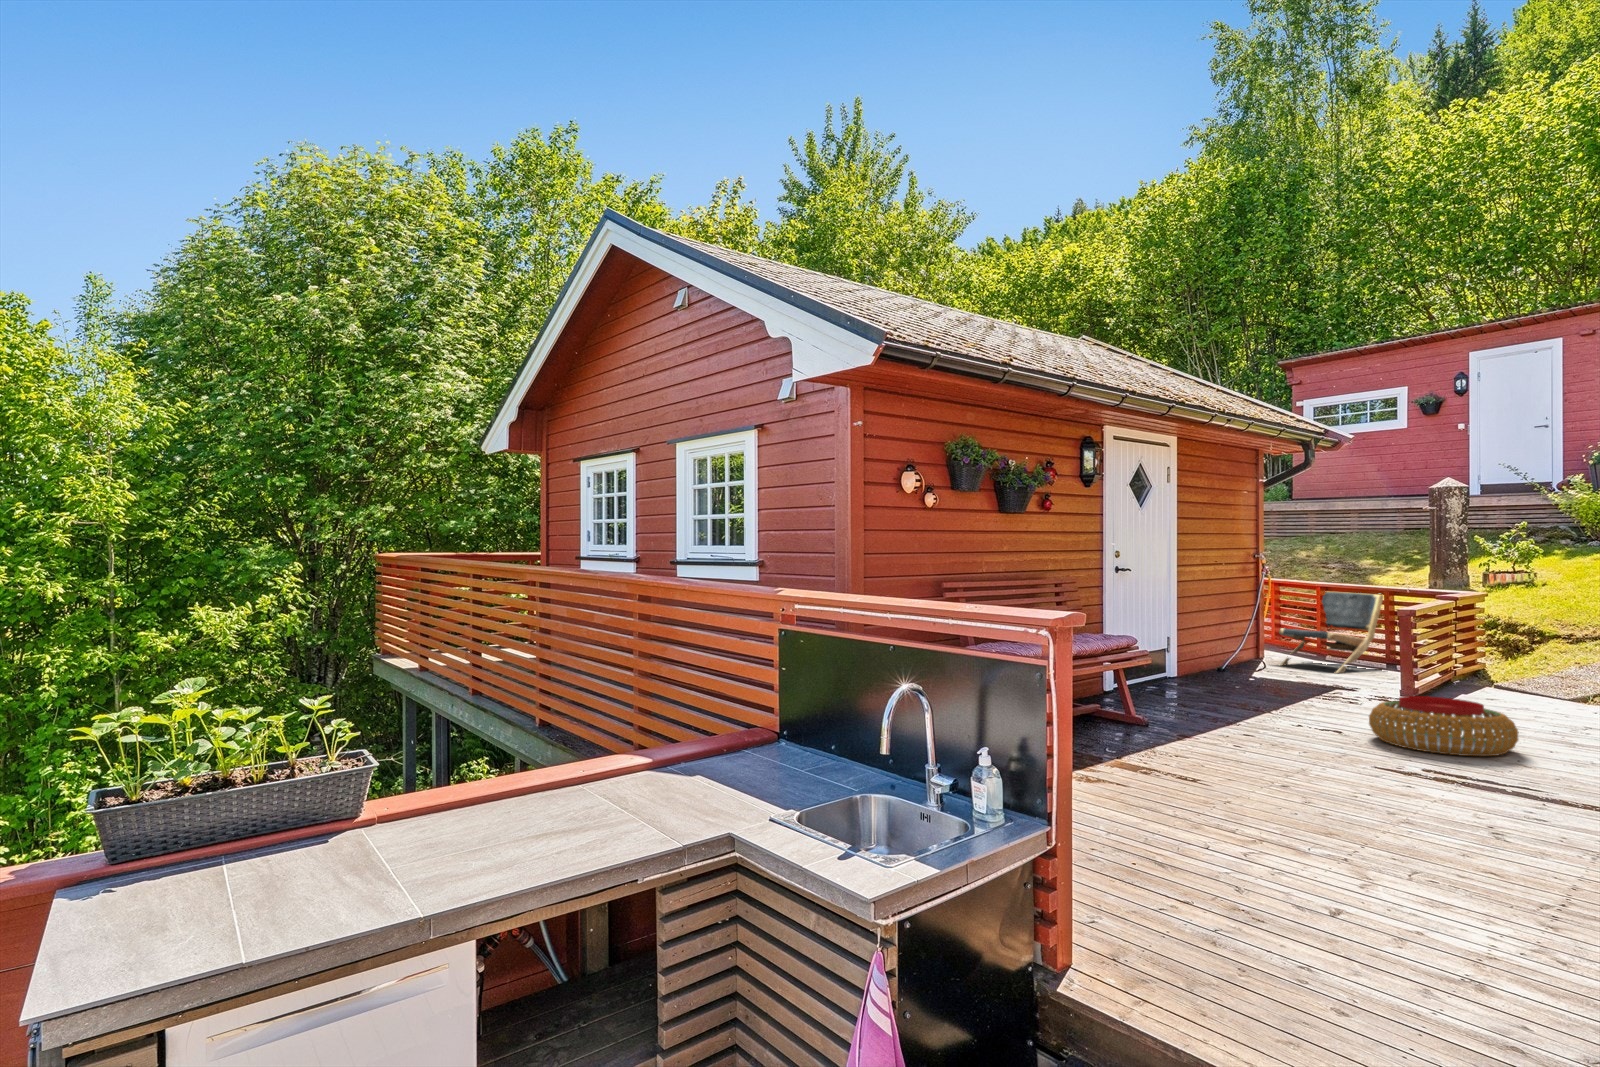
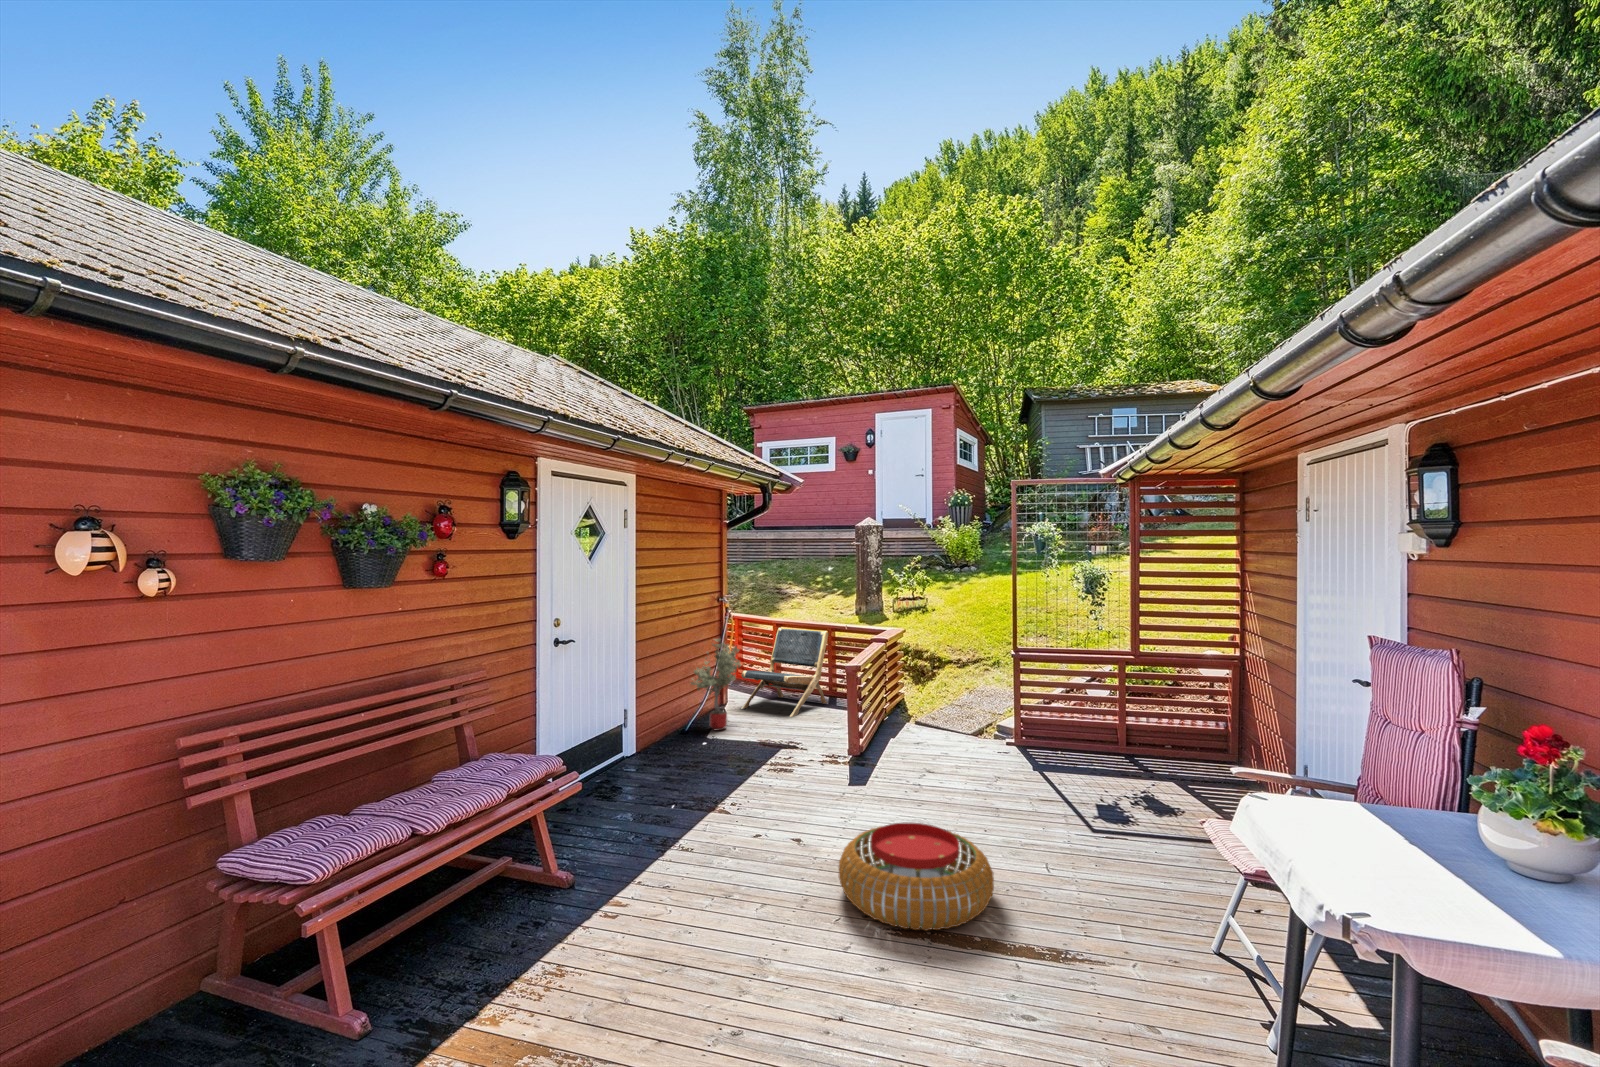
potted tree: none [1225,588,1280,673] -> present [691,639,741,731]

